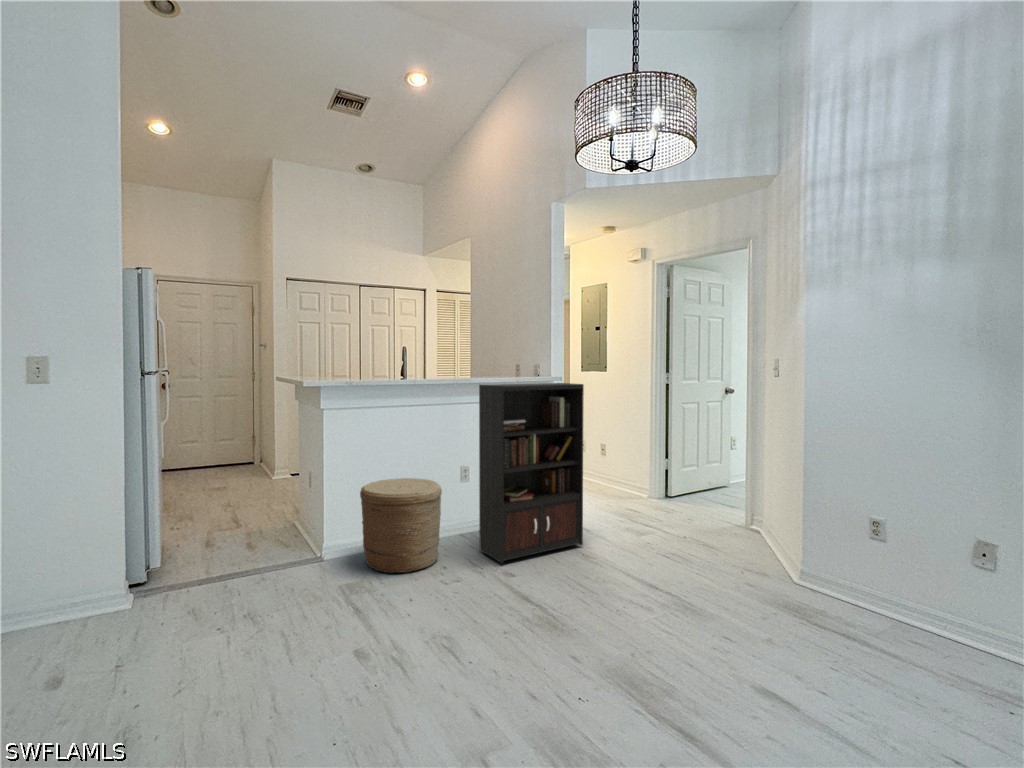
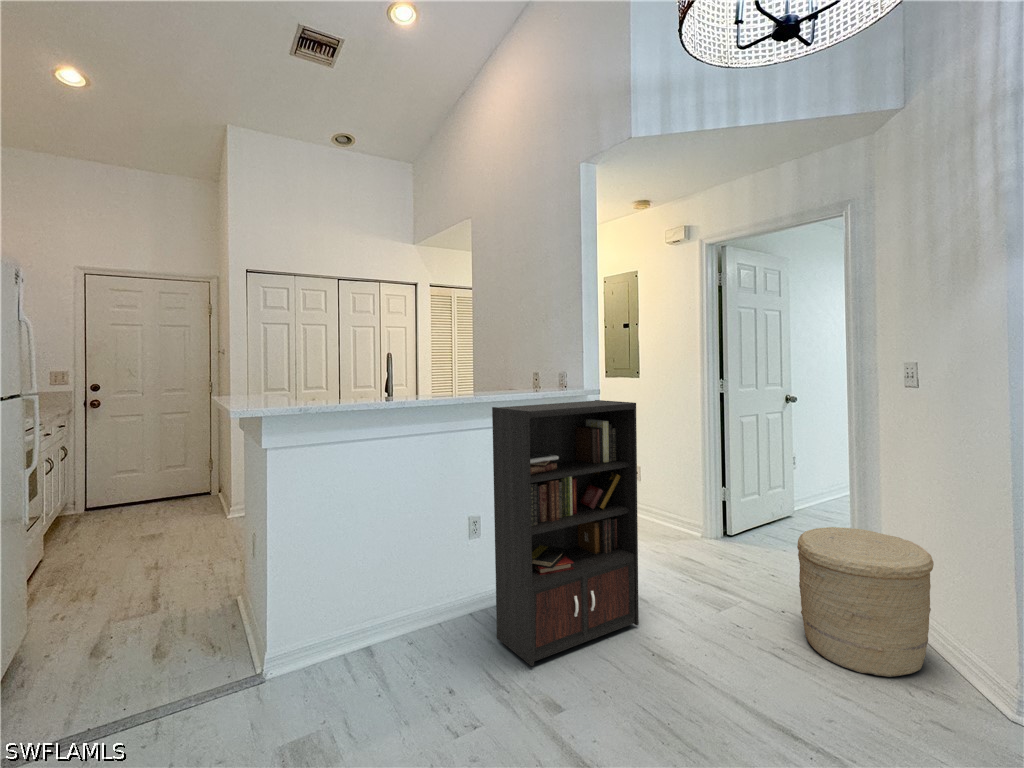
woven basket: present [360,478,442,573] -> present [797,527,934,677]

